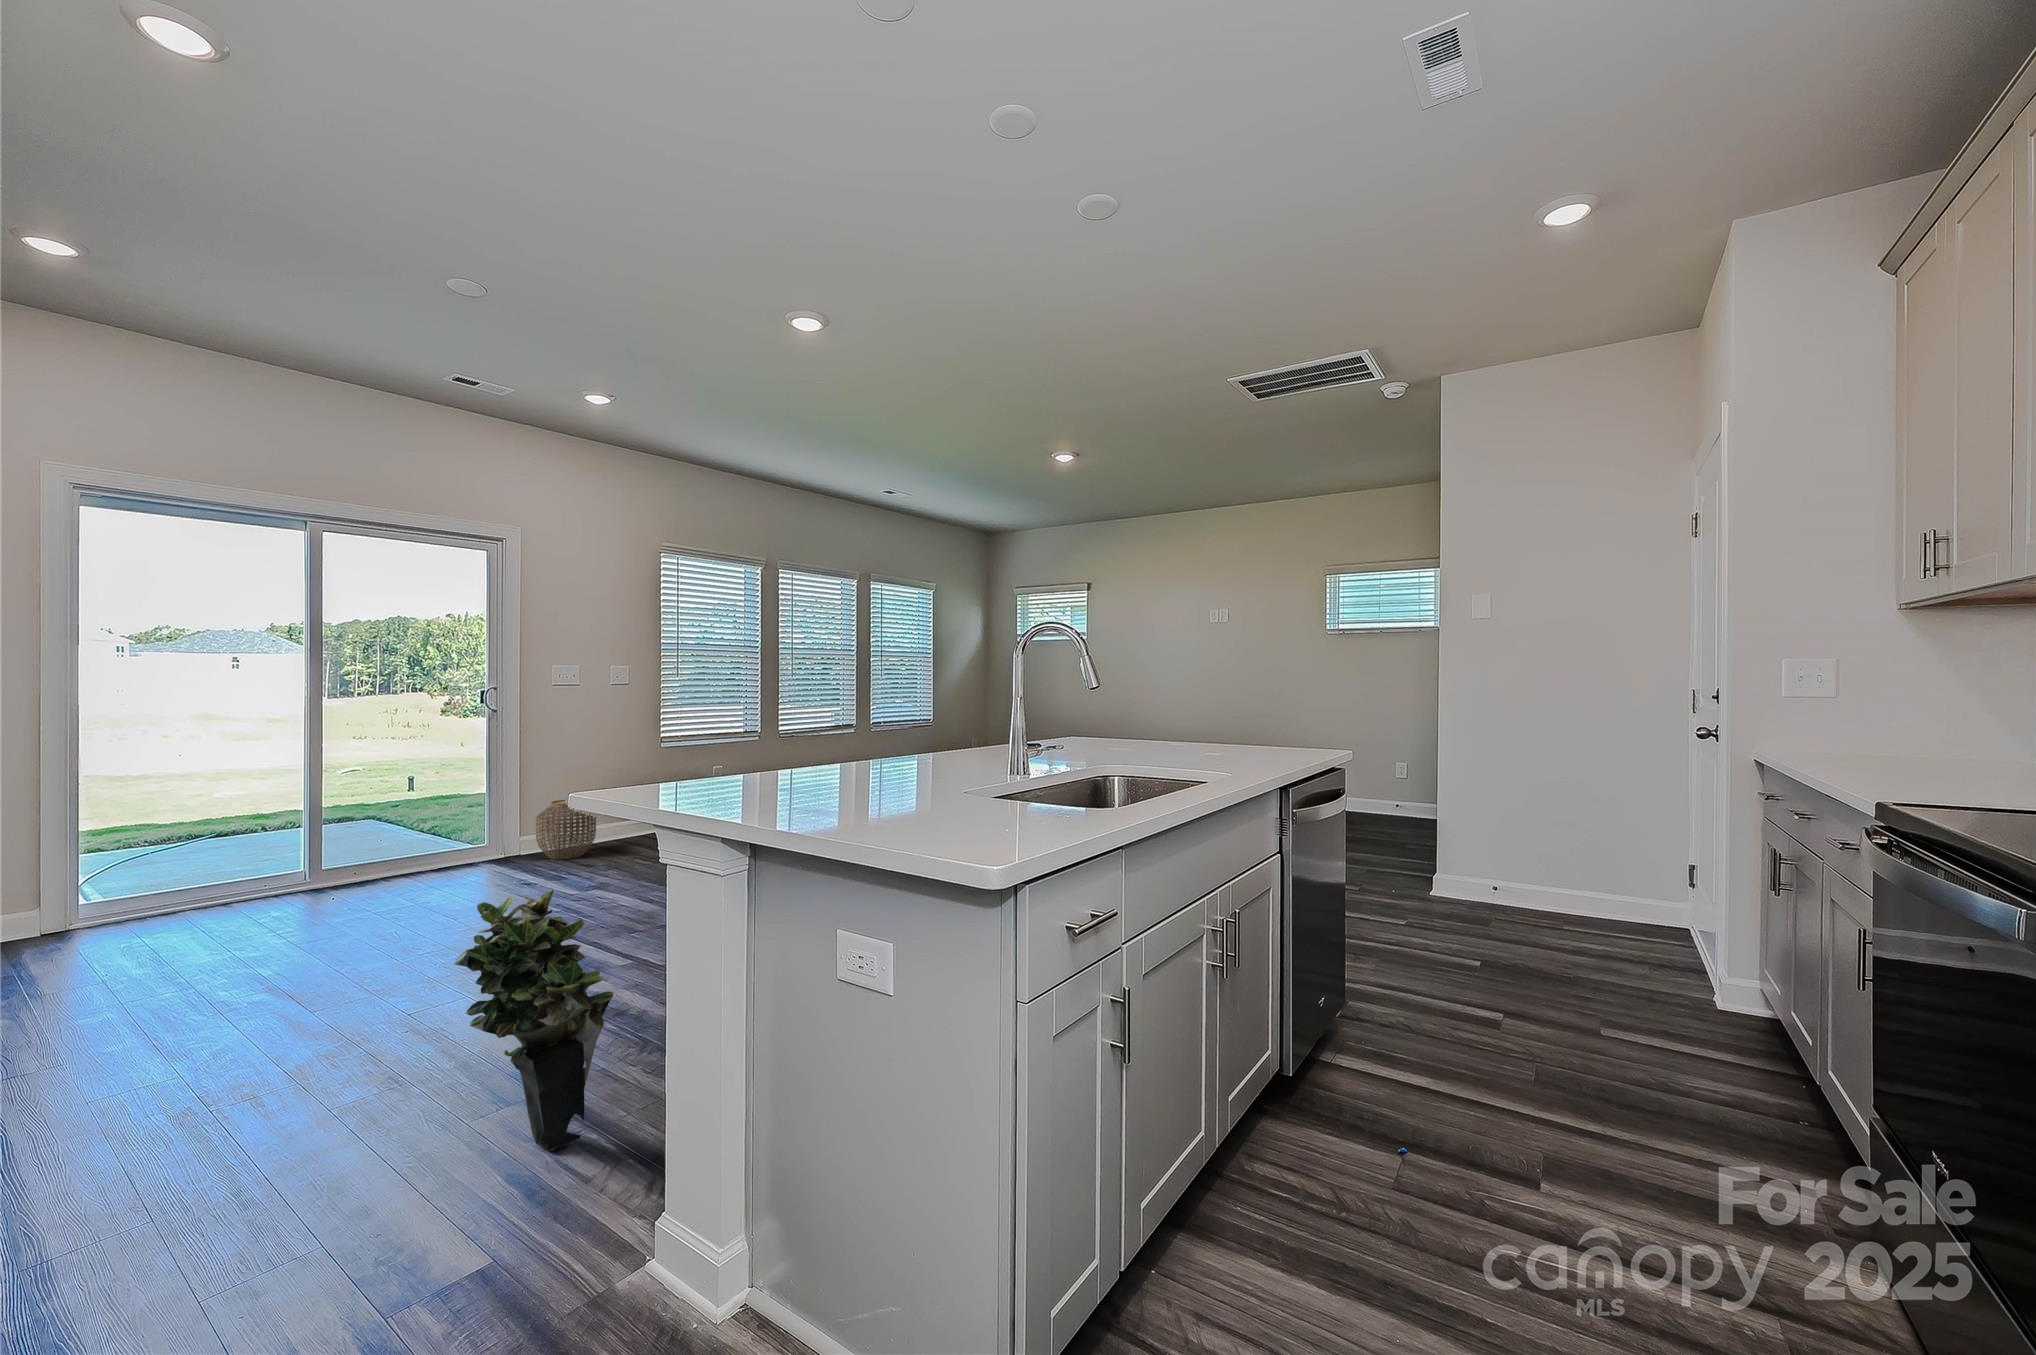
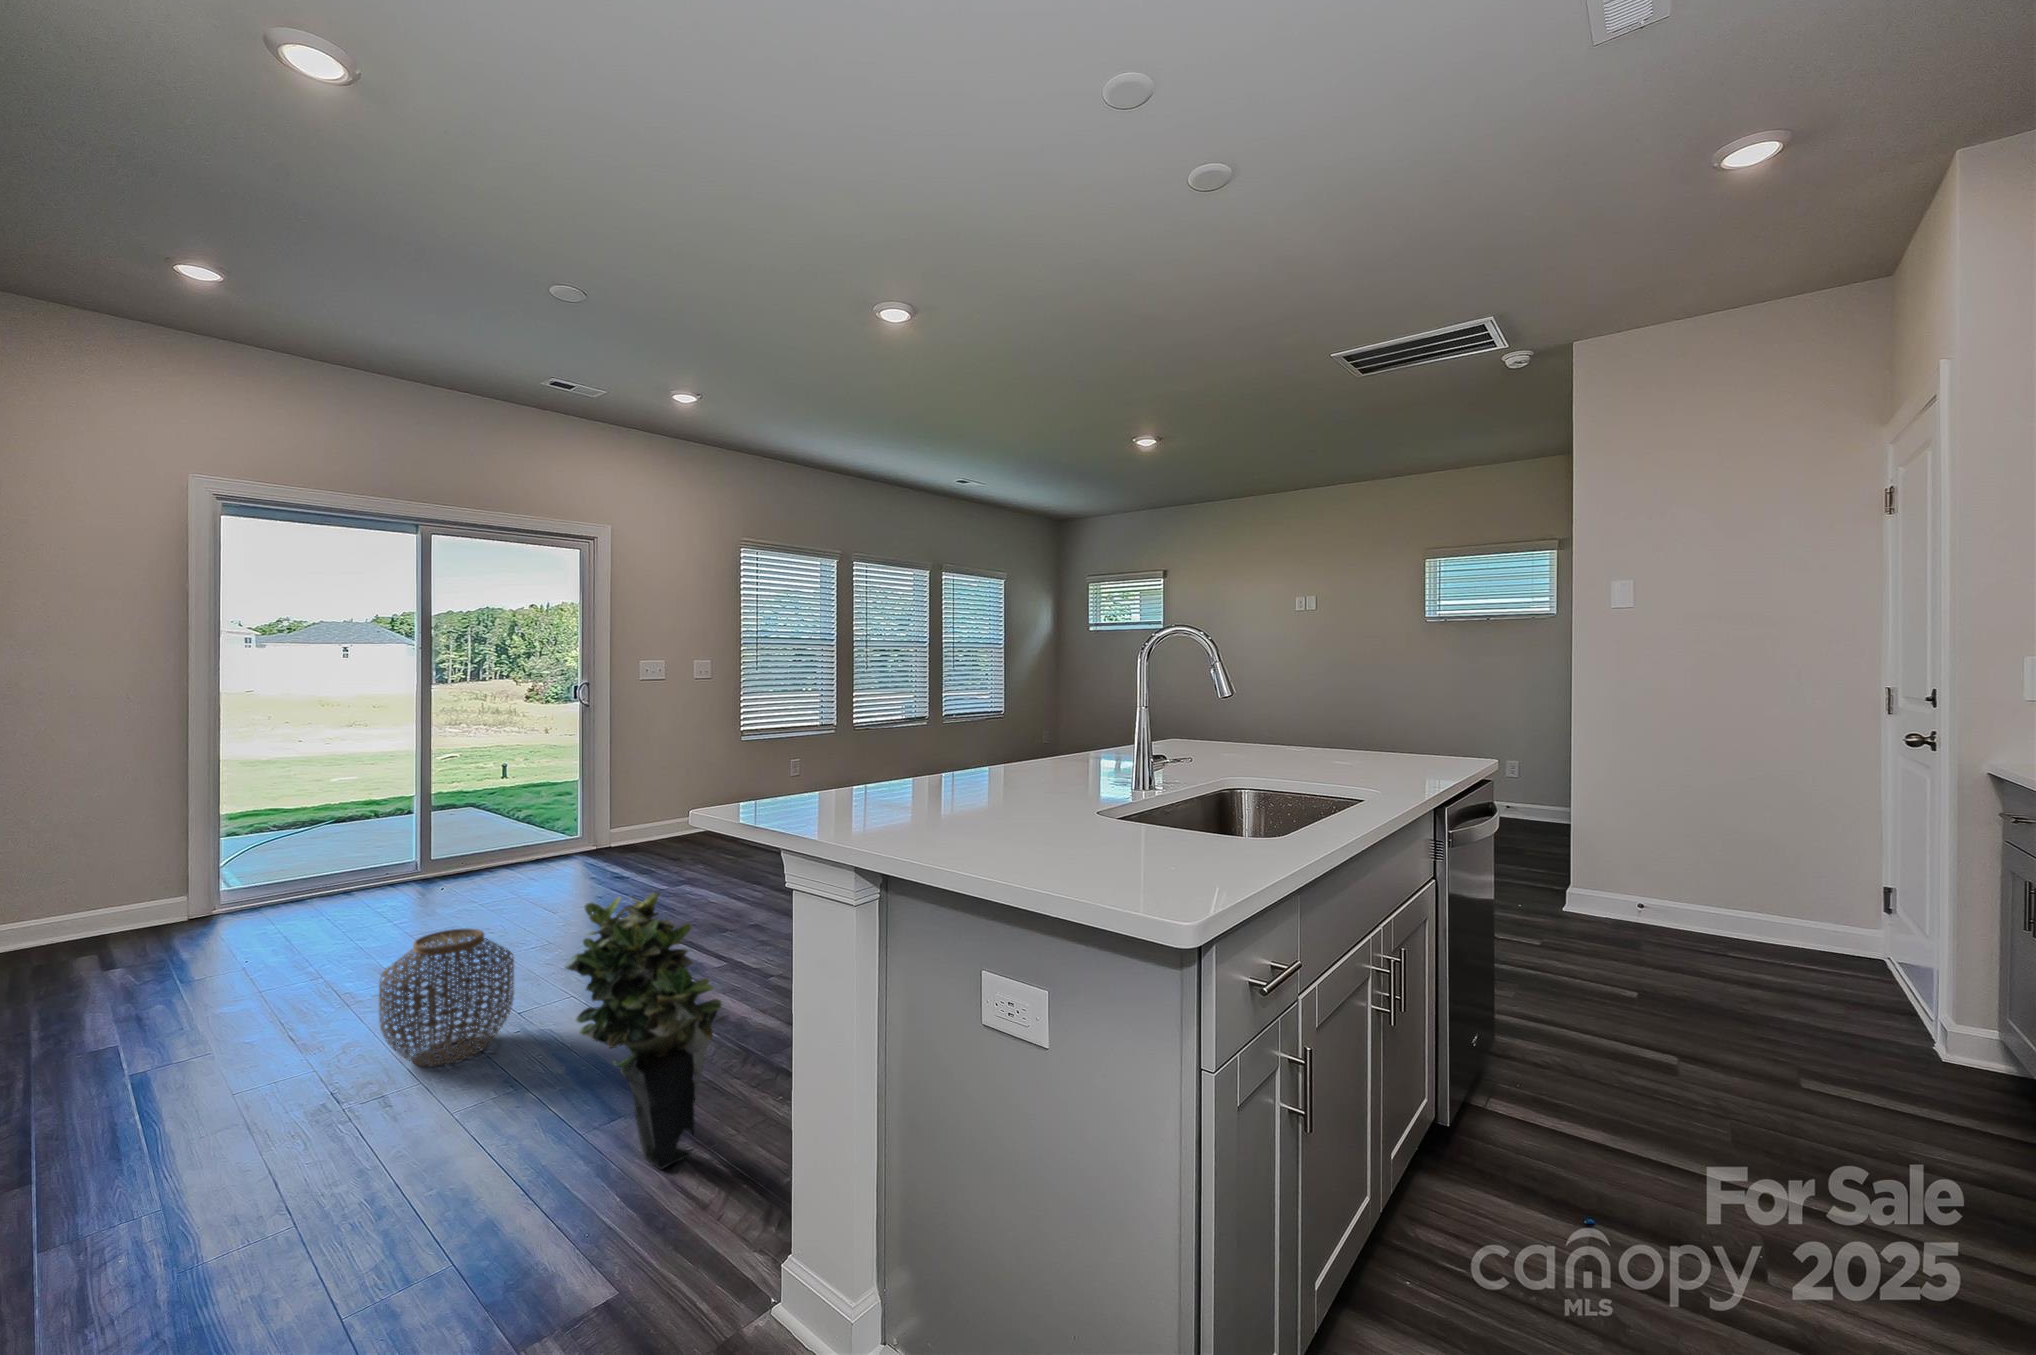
woven basket: present [536,800,596,859] -> present [379,928,514,1066]

